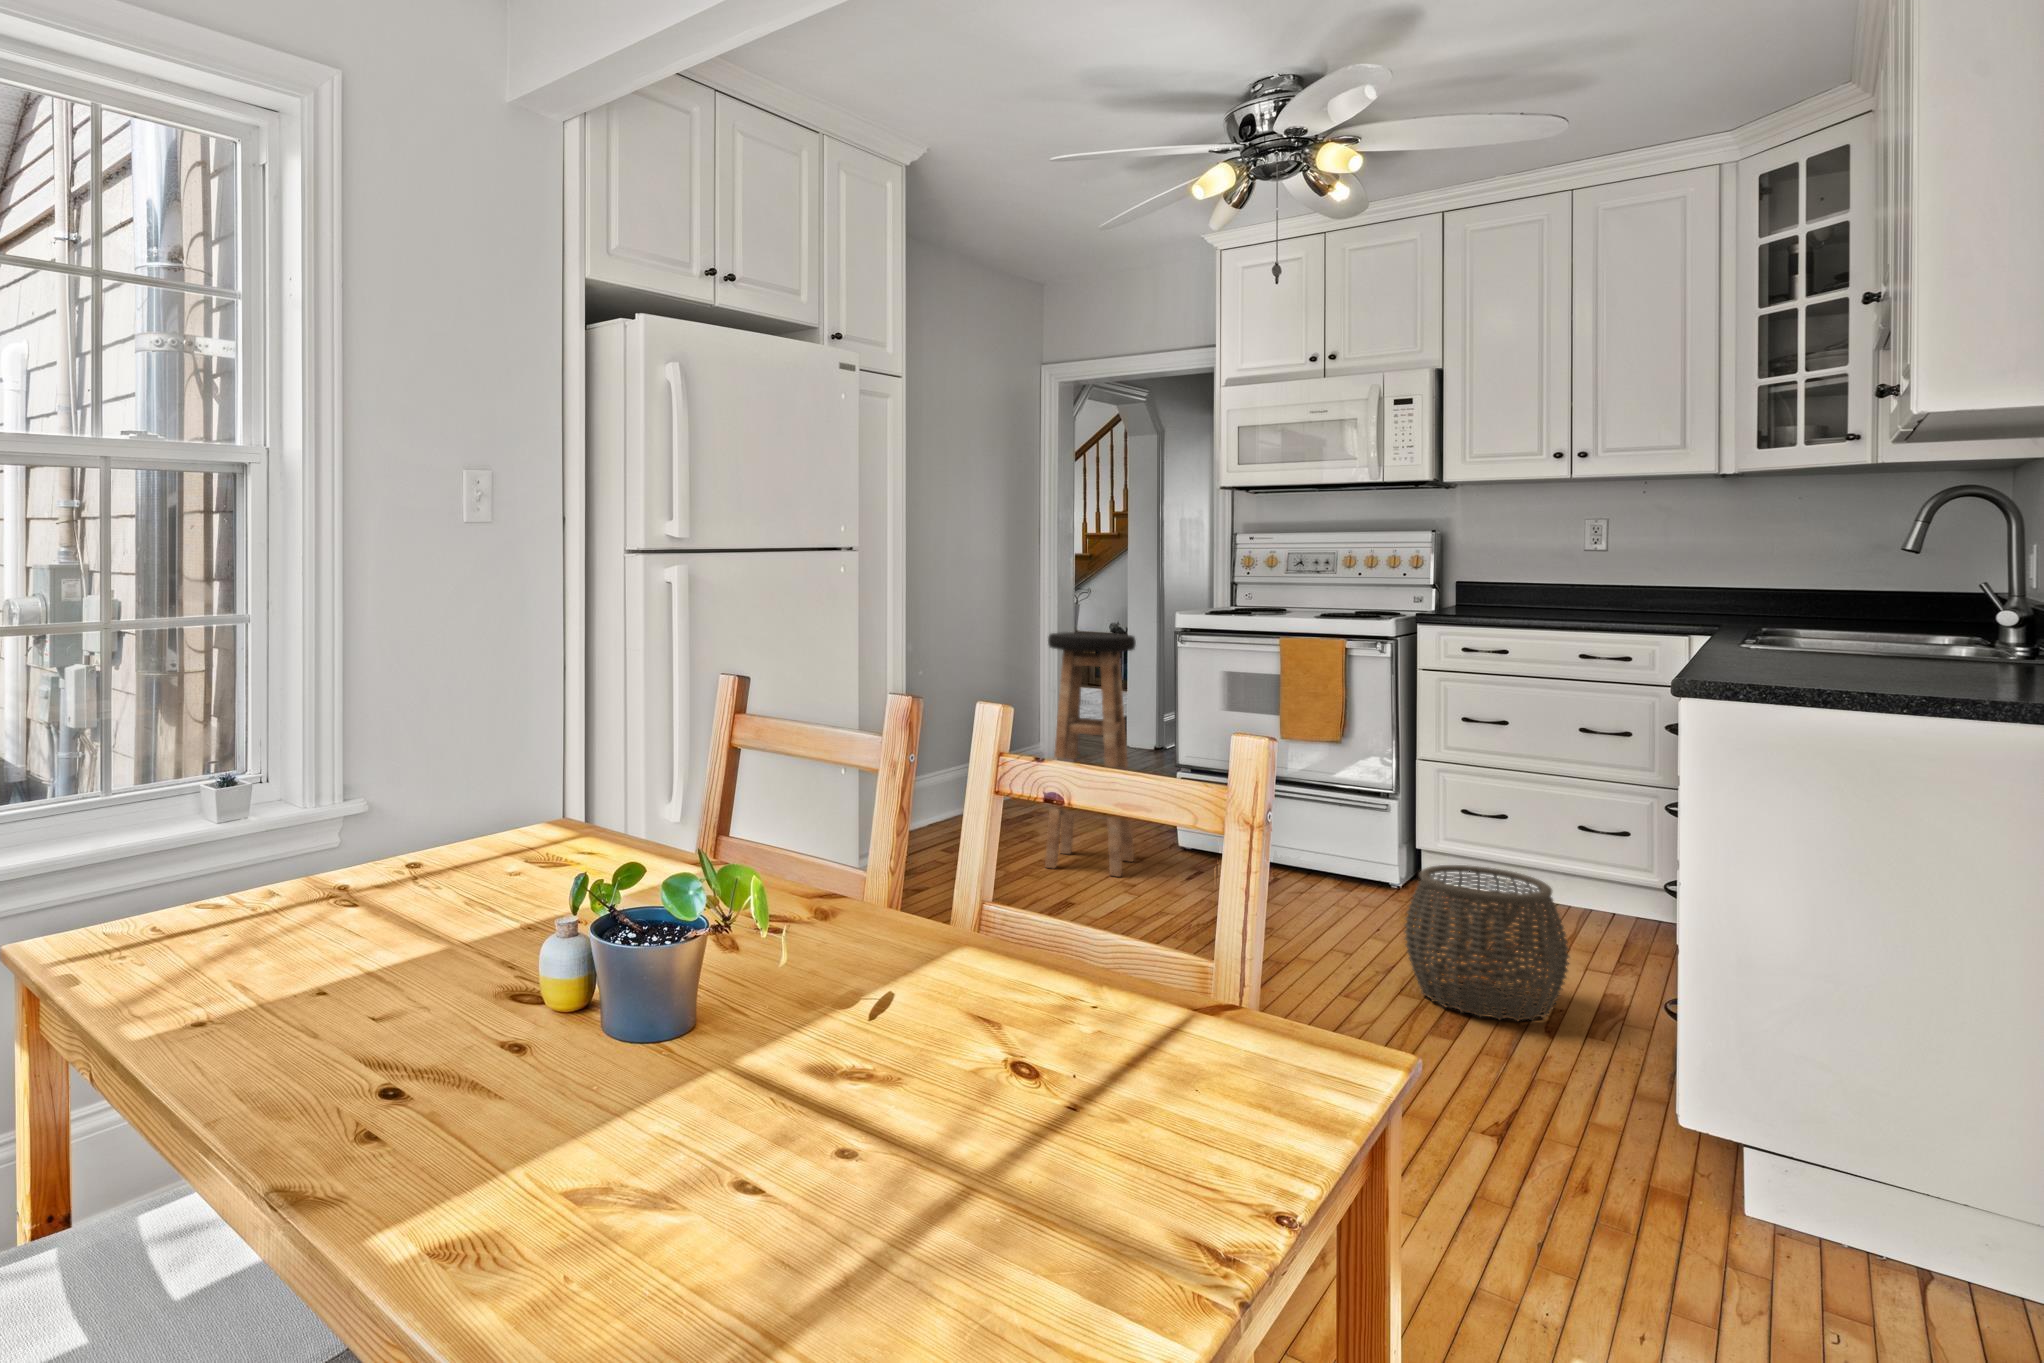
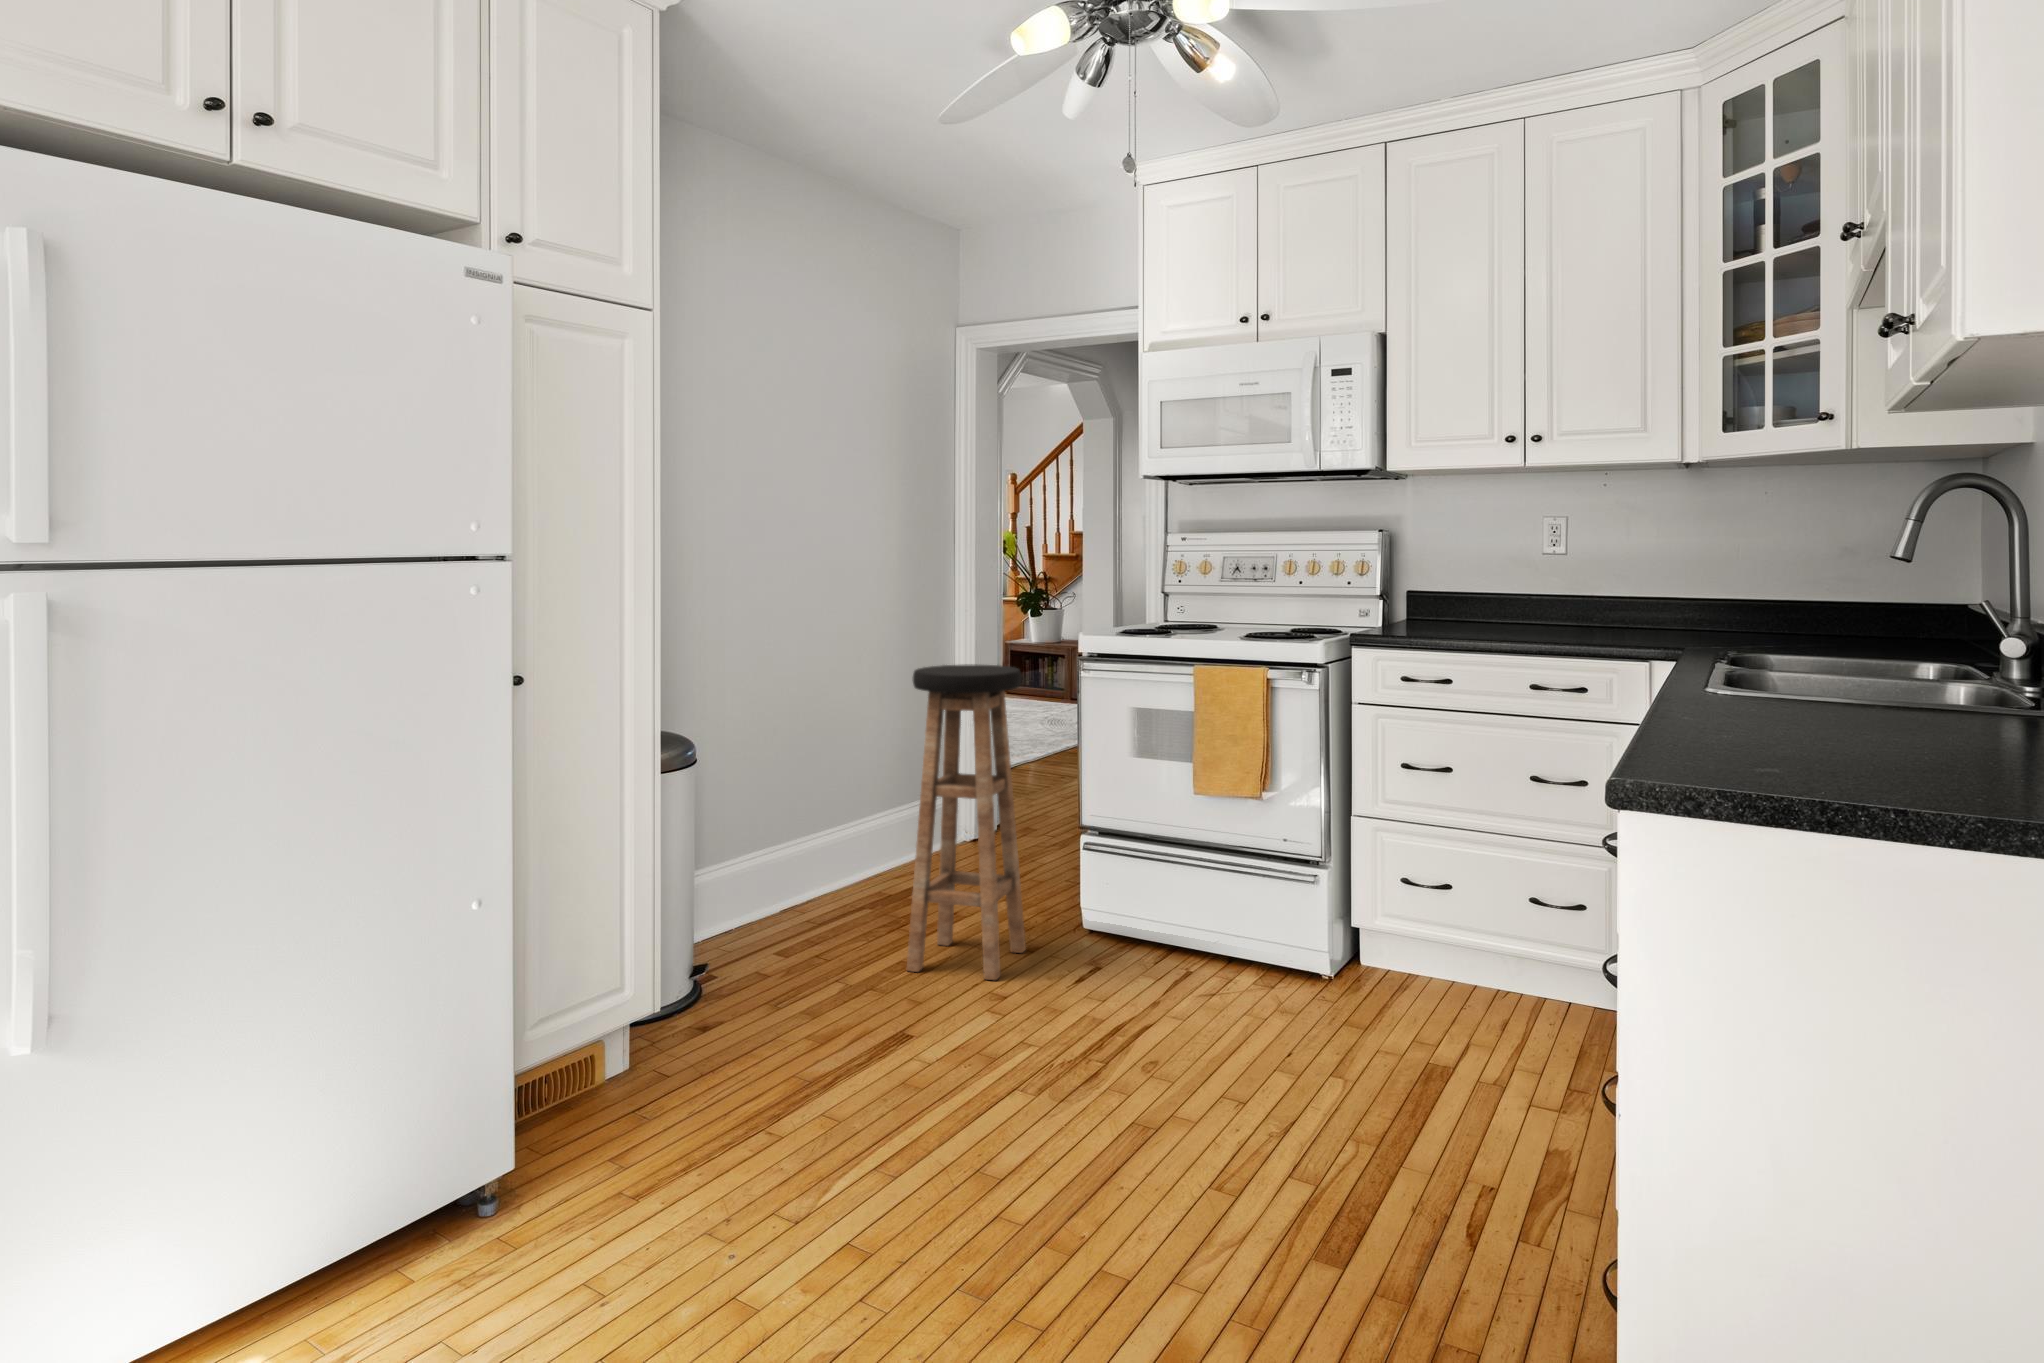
woven basket: present [1404,865,1569,1021] -> none [1295,983,1494,1212]

